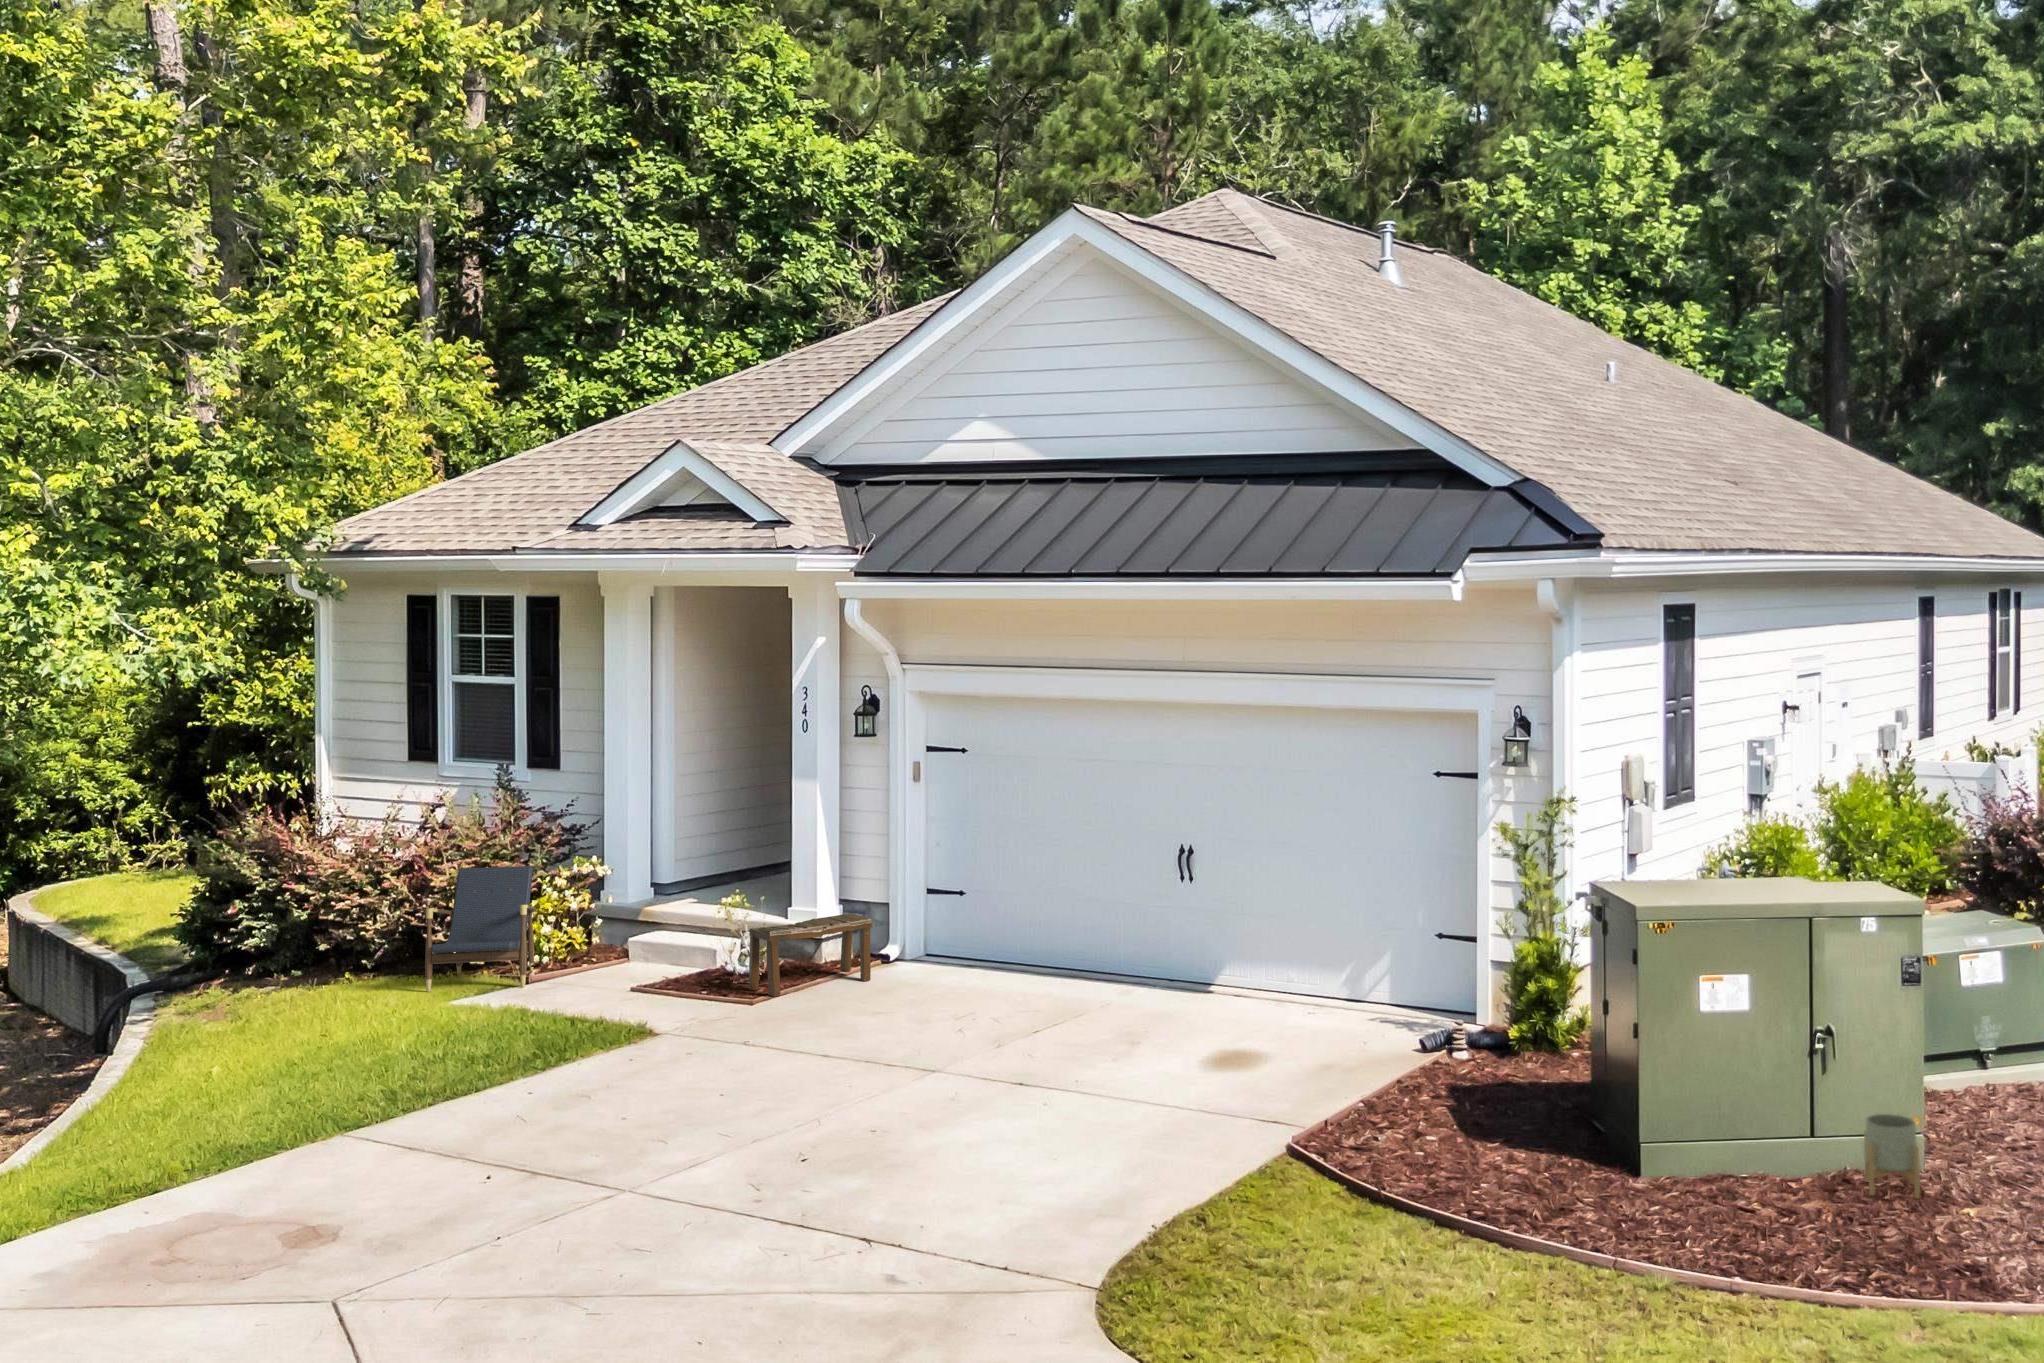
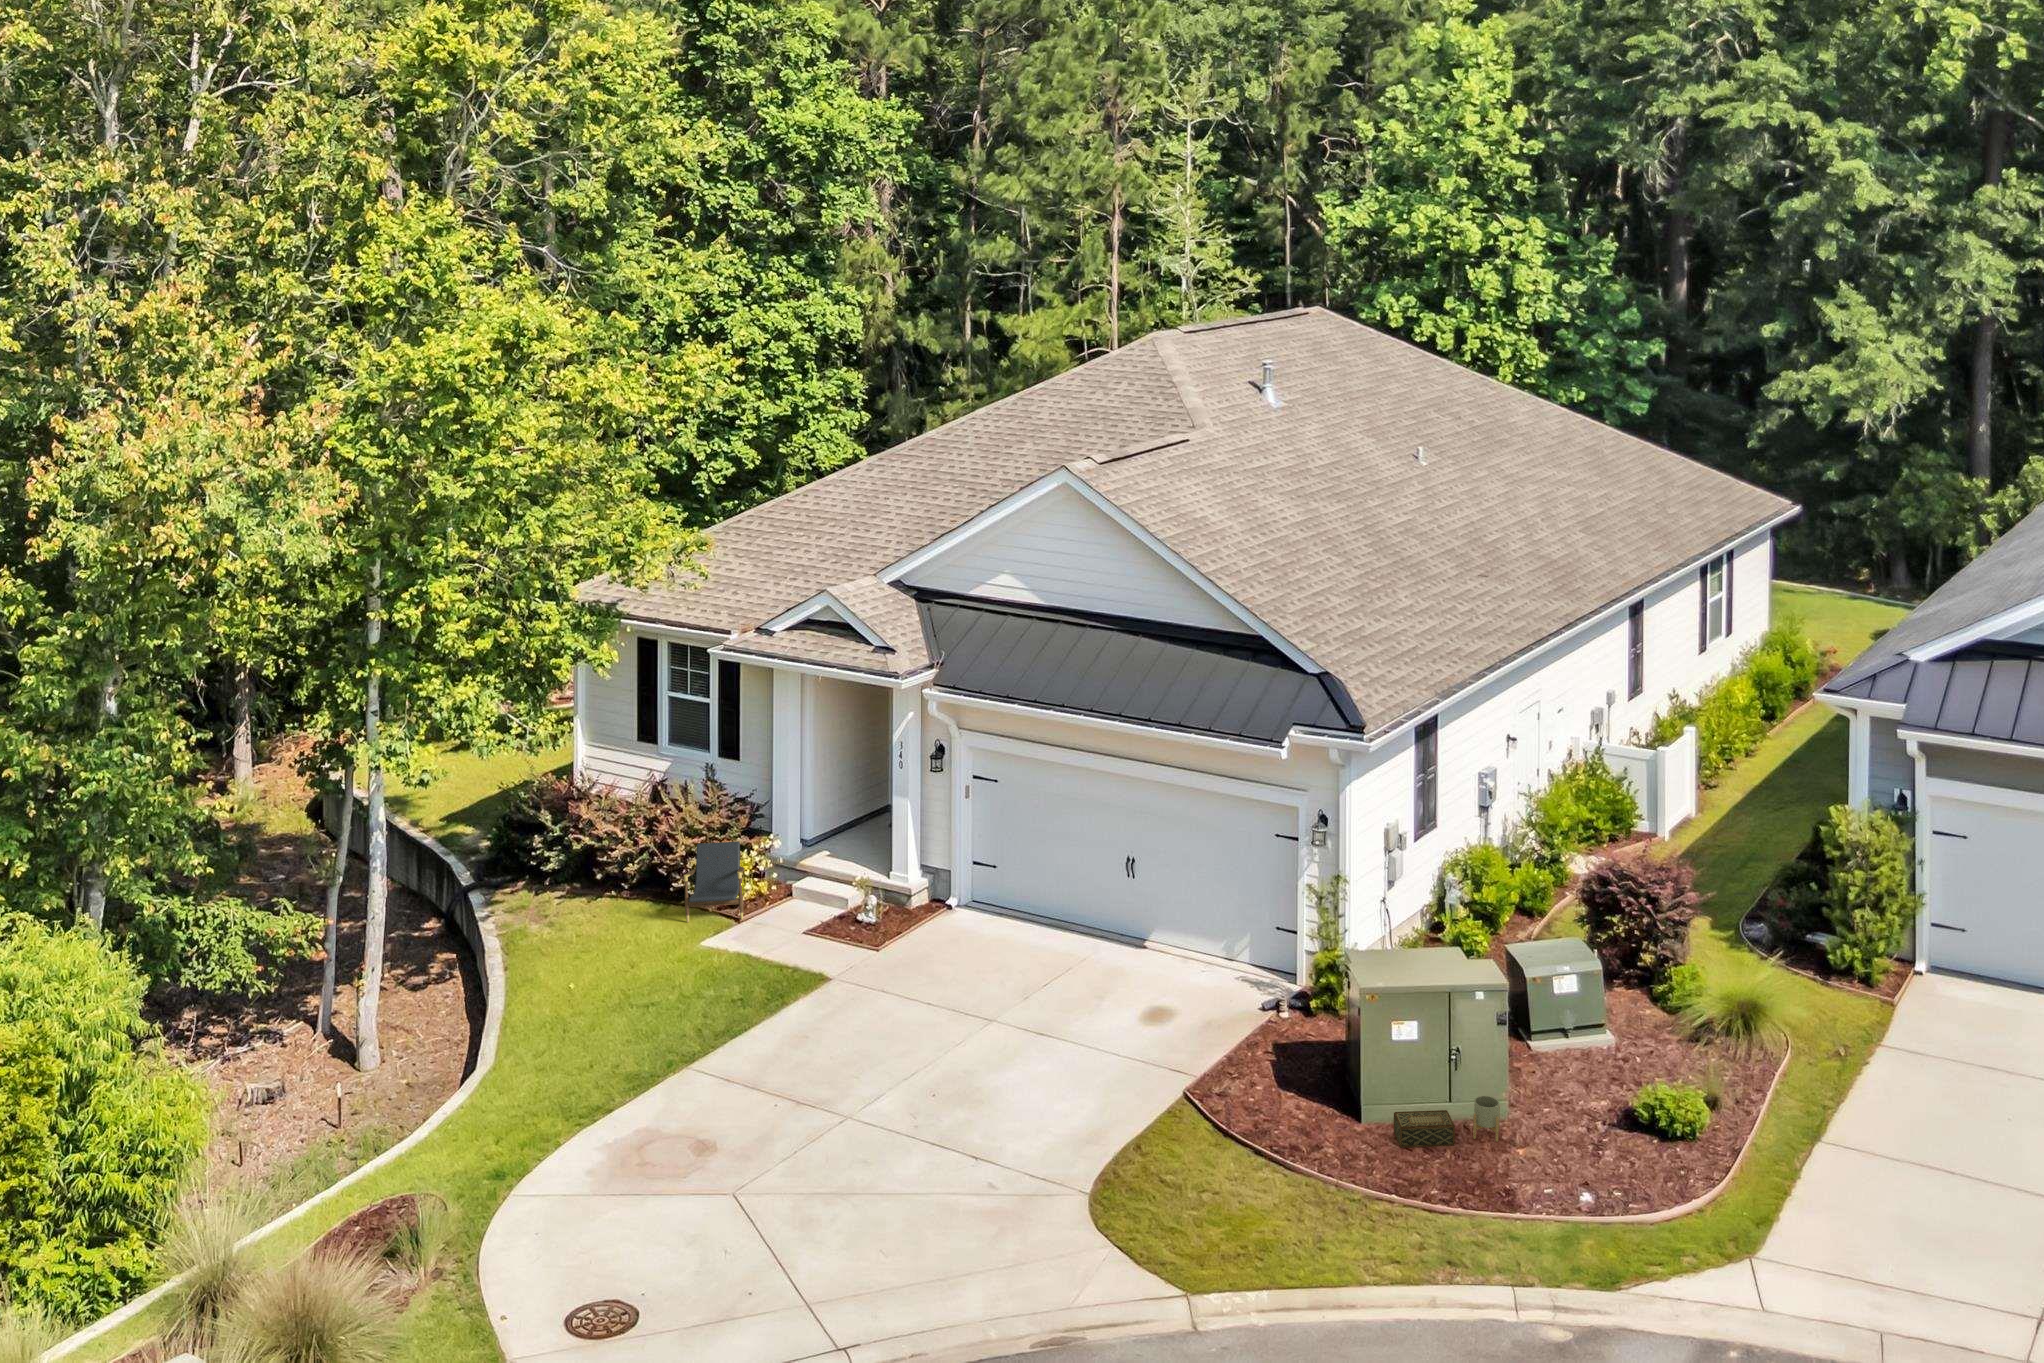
bench: present [749,913,872,997] -> none [874,877,945,935]
woven basket: none [1710,1144,1837,1211] -> present [1394,1110,1455,1148]

